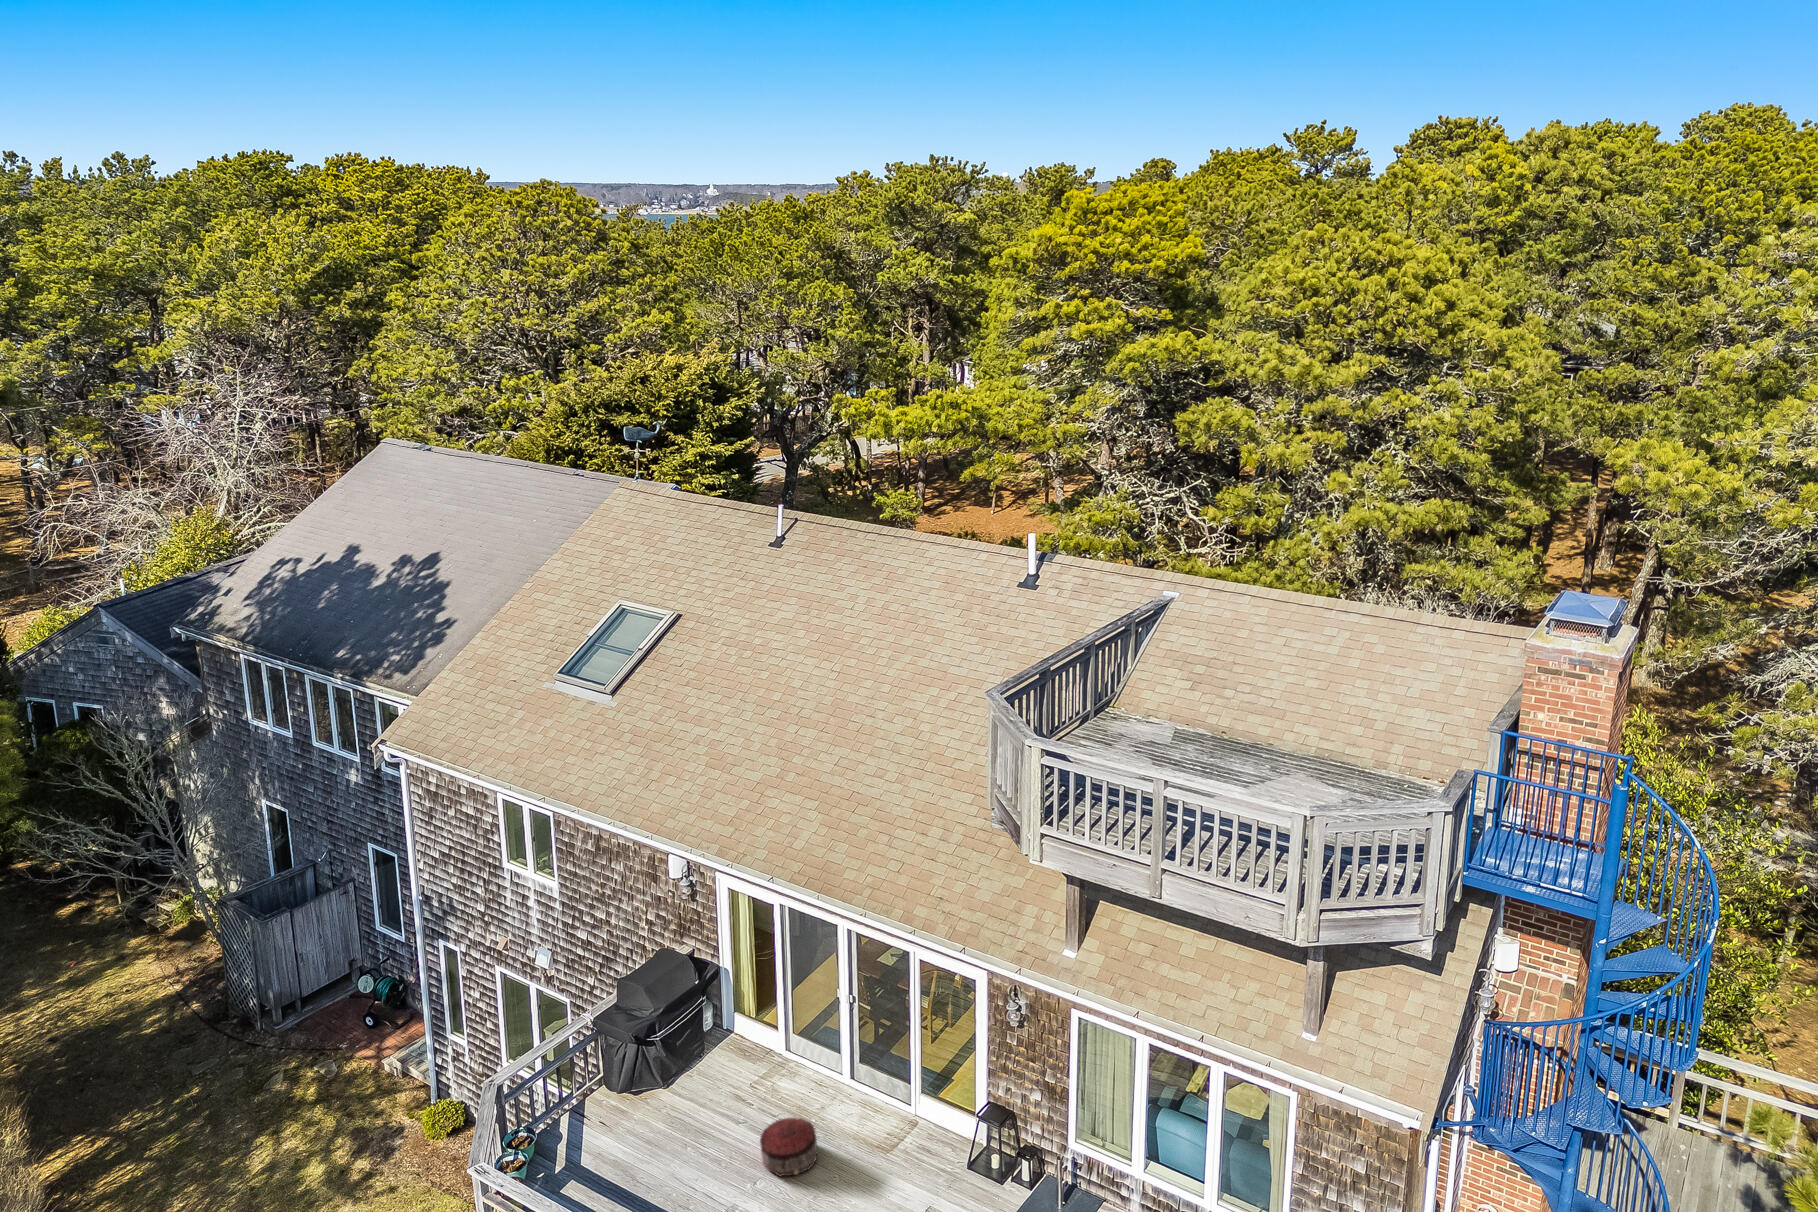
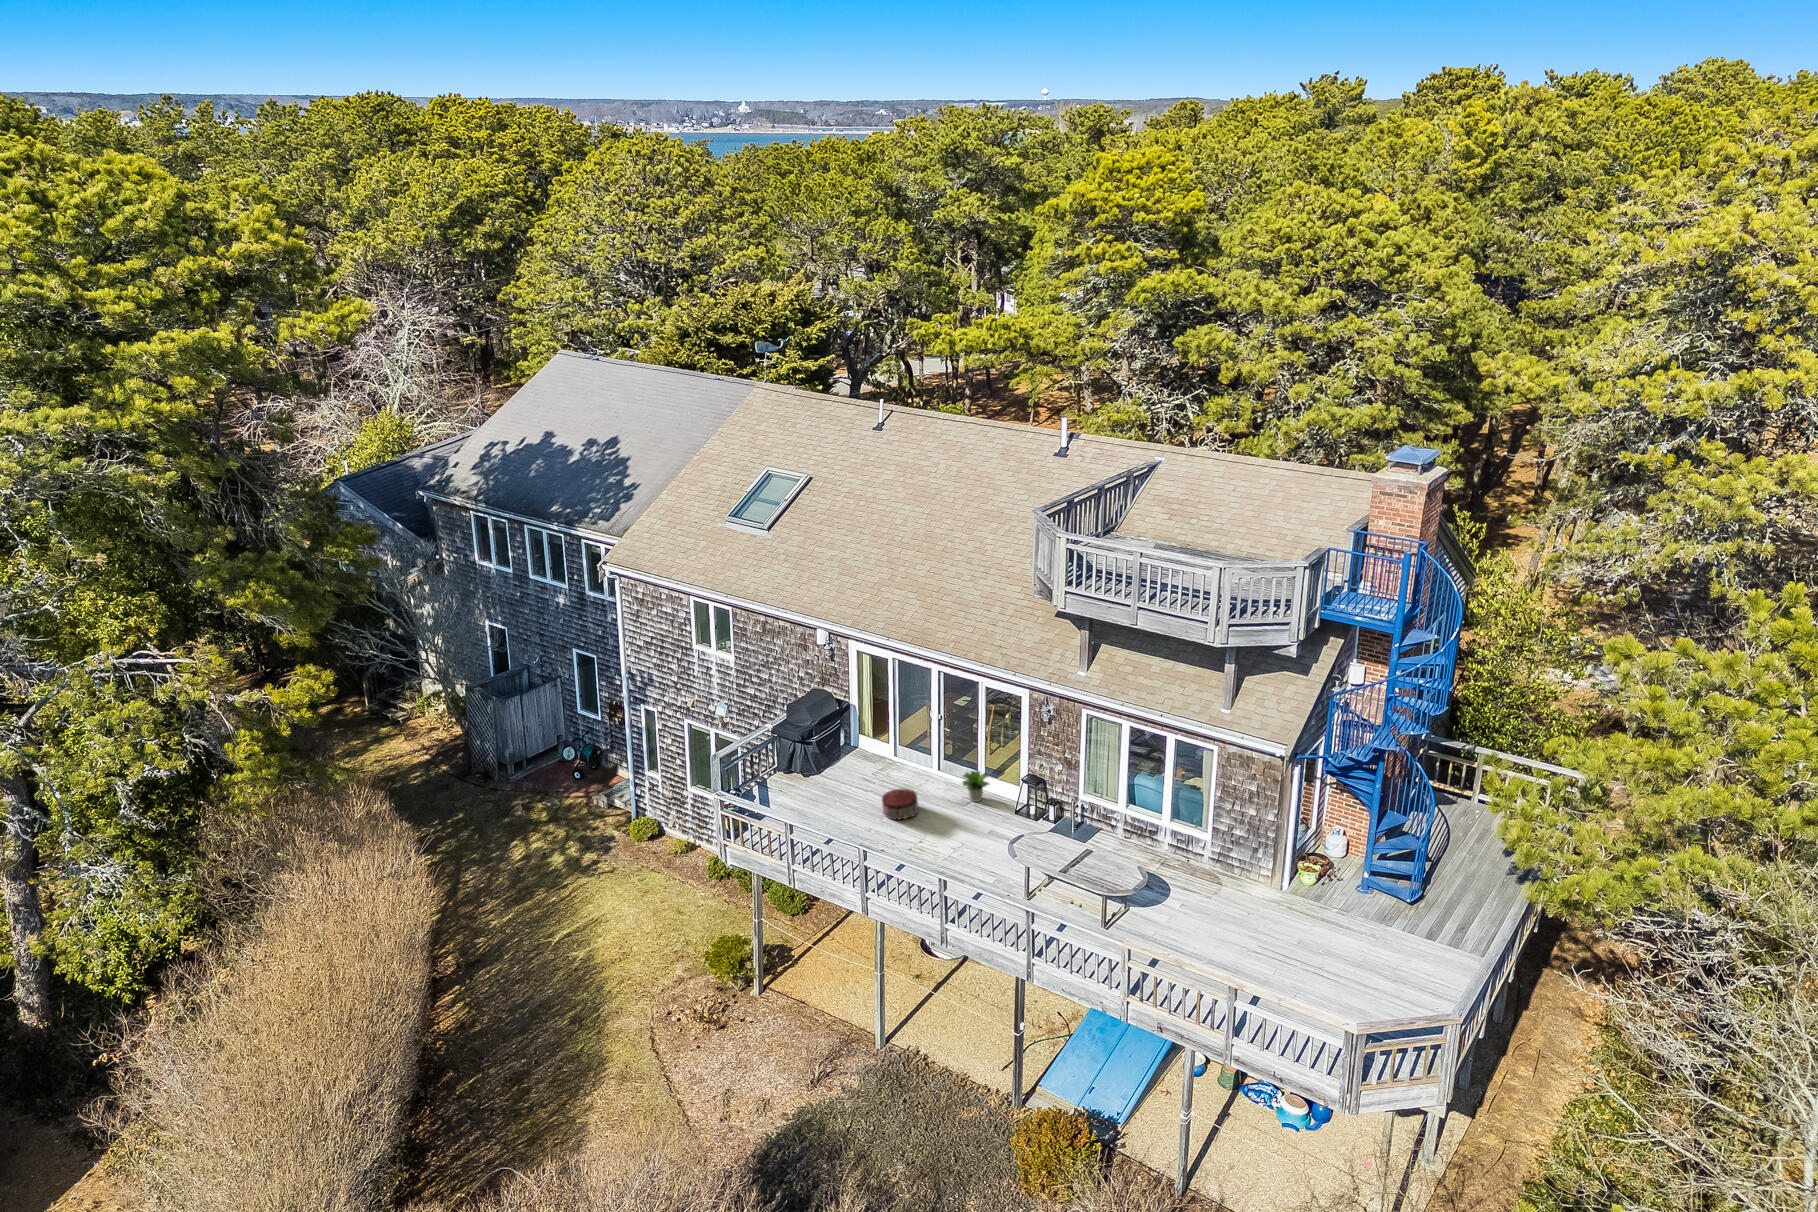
lounge chair: present [164,918,208,947] -> present [583,763,619,789]
potted plant: none [886,1084,931,1135] -> present [963,771,989,802]

